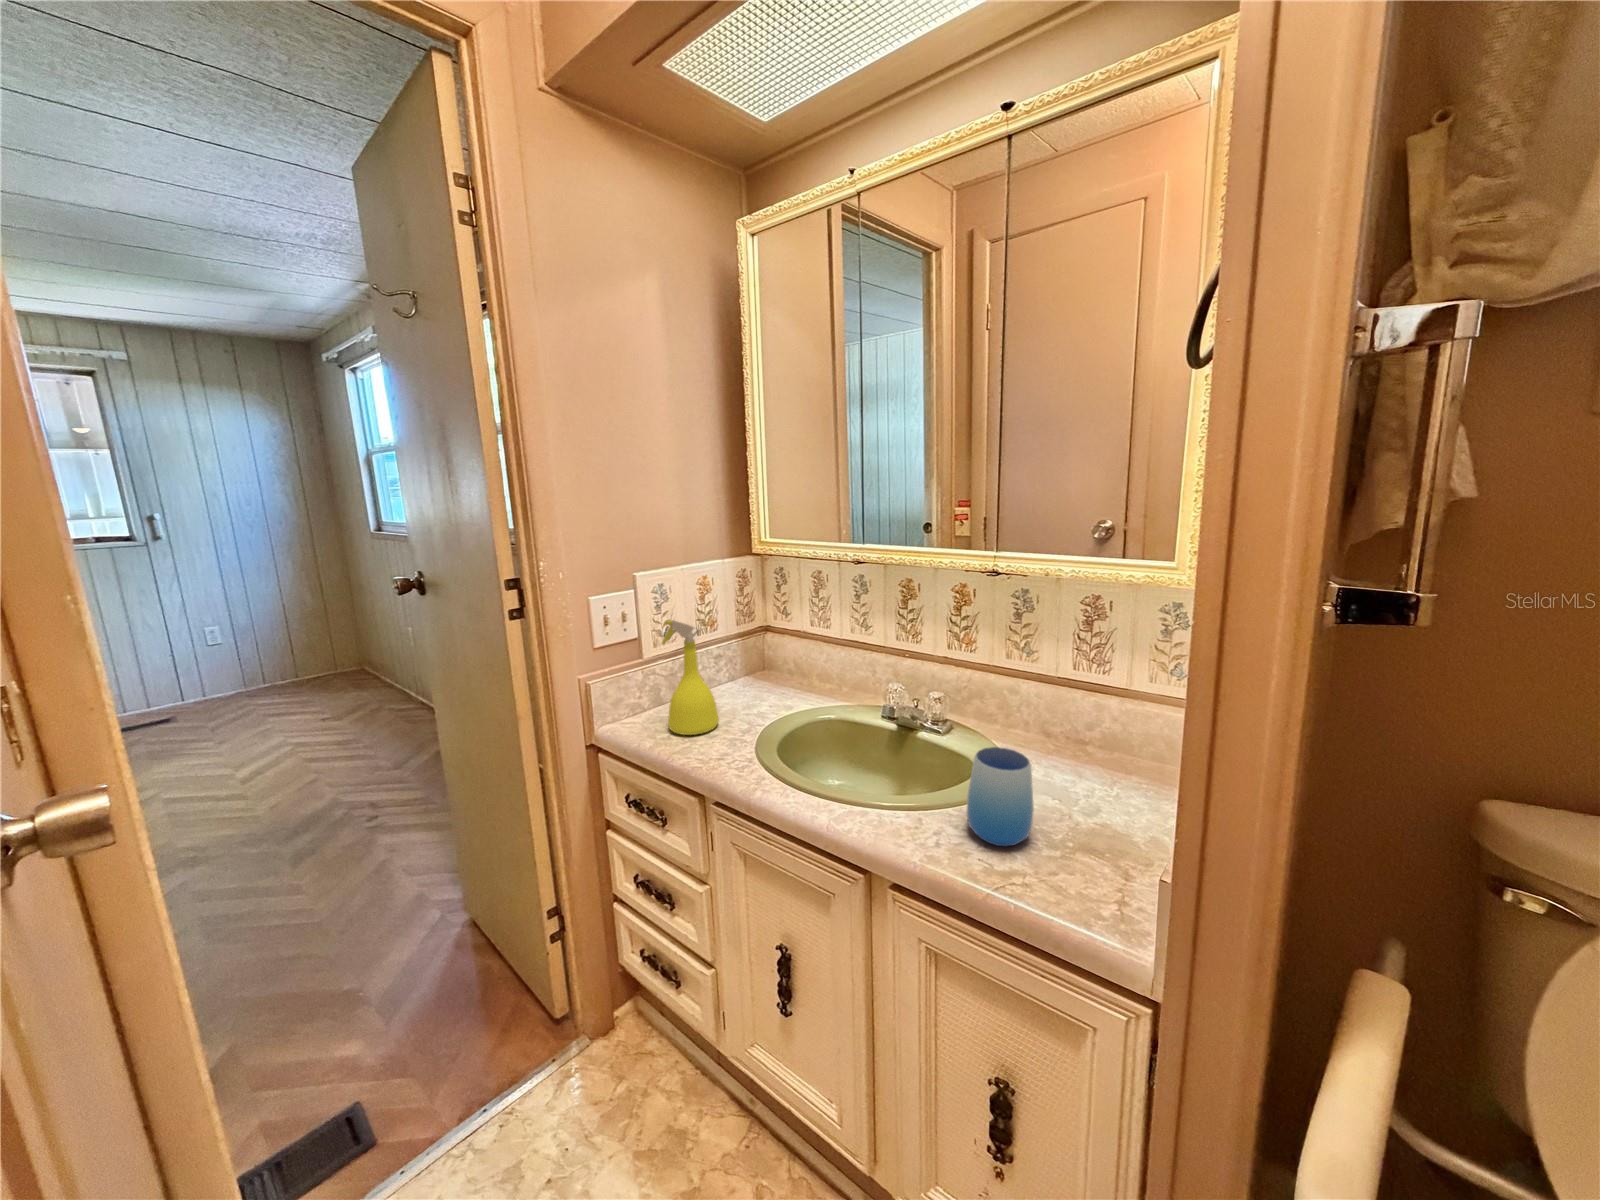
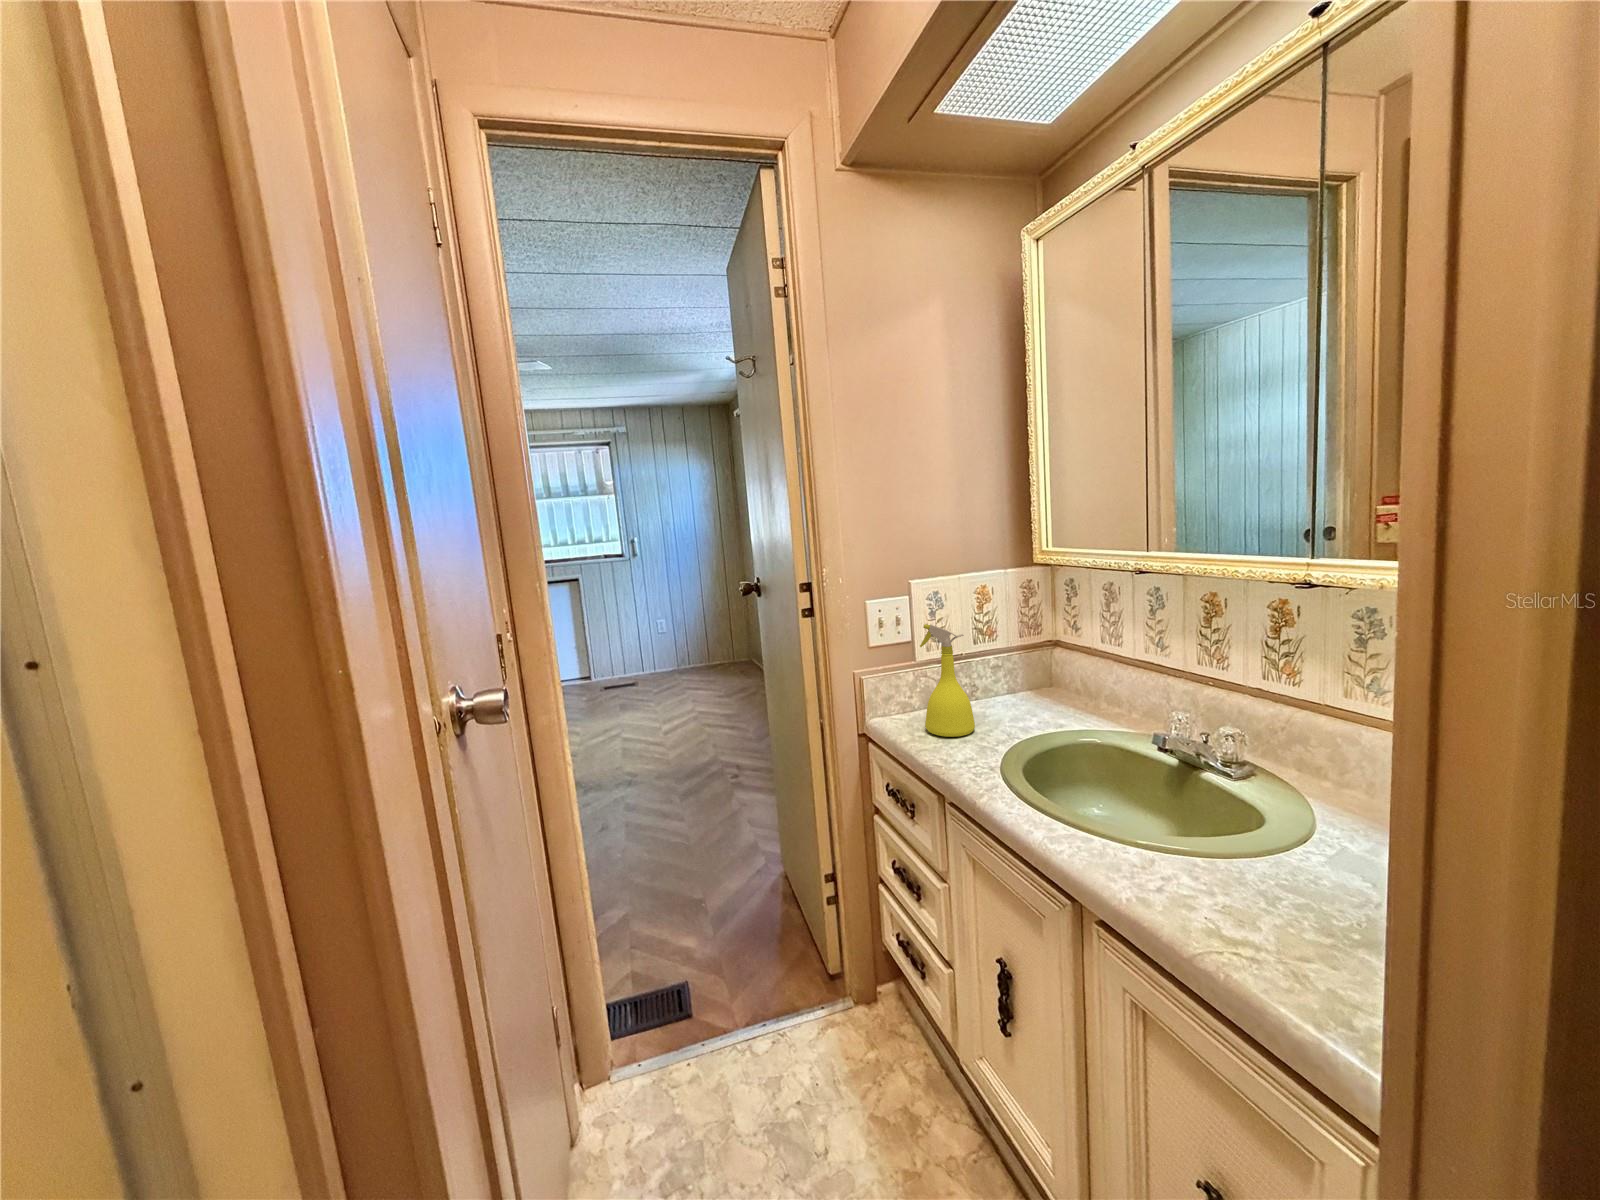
cup: present [966,747,1034,846] -> none [1204,791,1299,915]

